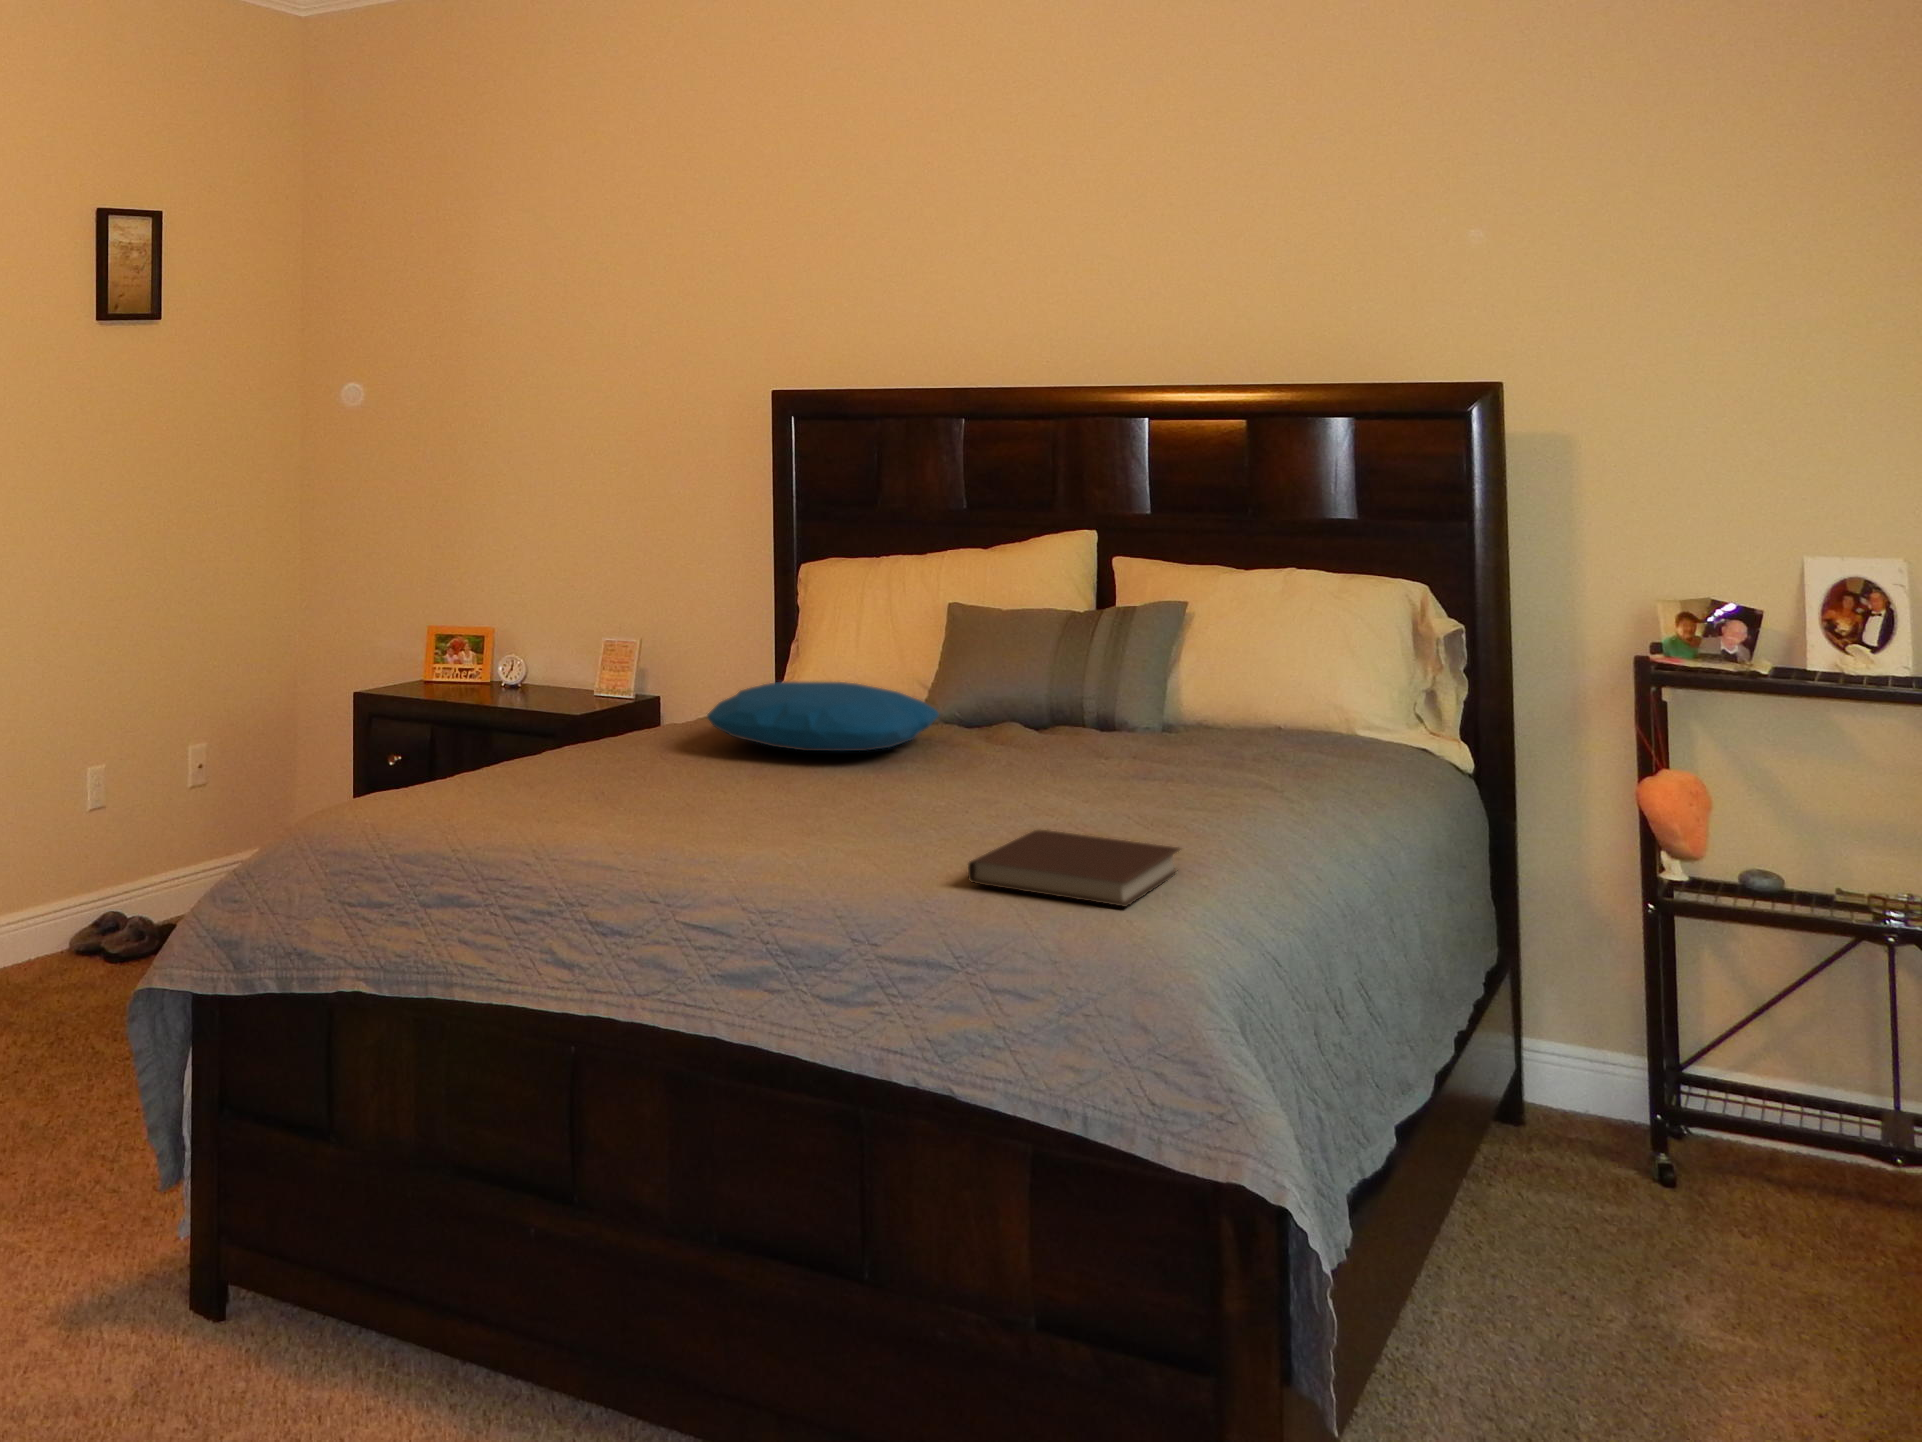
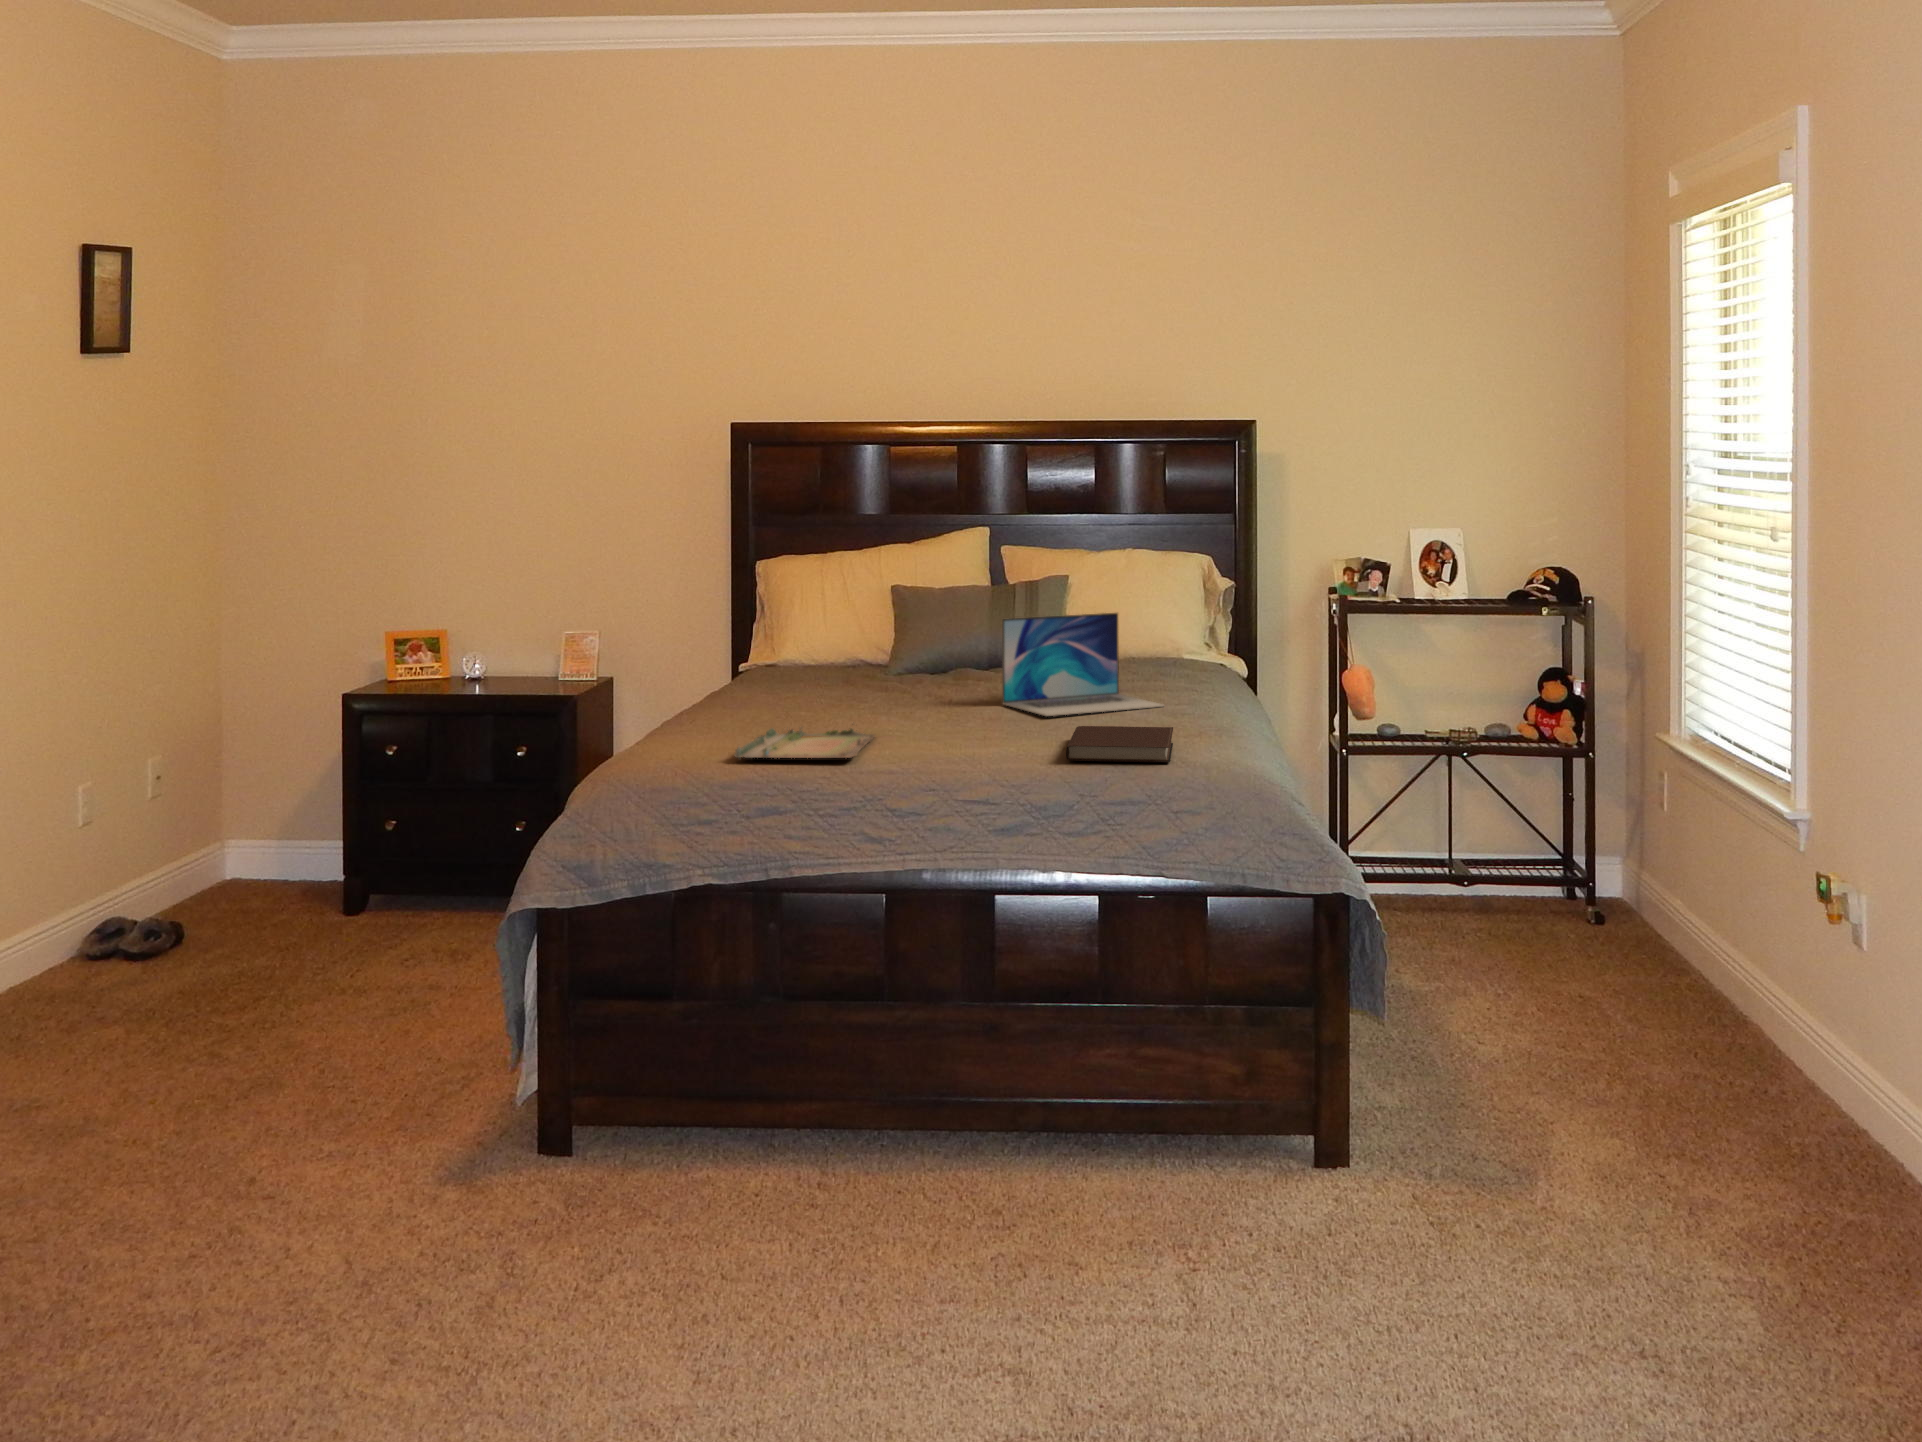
laptop: none [995,660,1237,810] -> present [1002,613,1164,716]
pillow: present [707,682,939,751] -> none [776,646,931,695]
tray: none [534,784,763,841] -> present [735,722,875,758]

